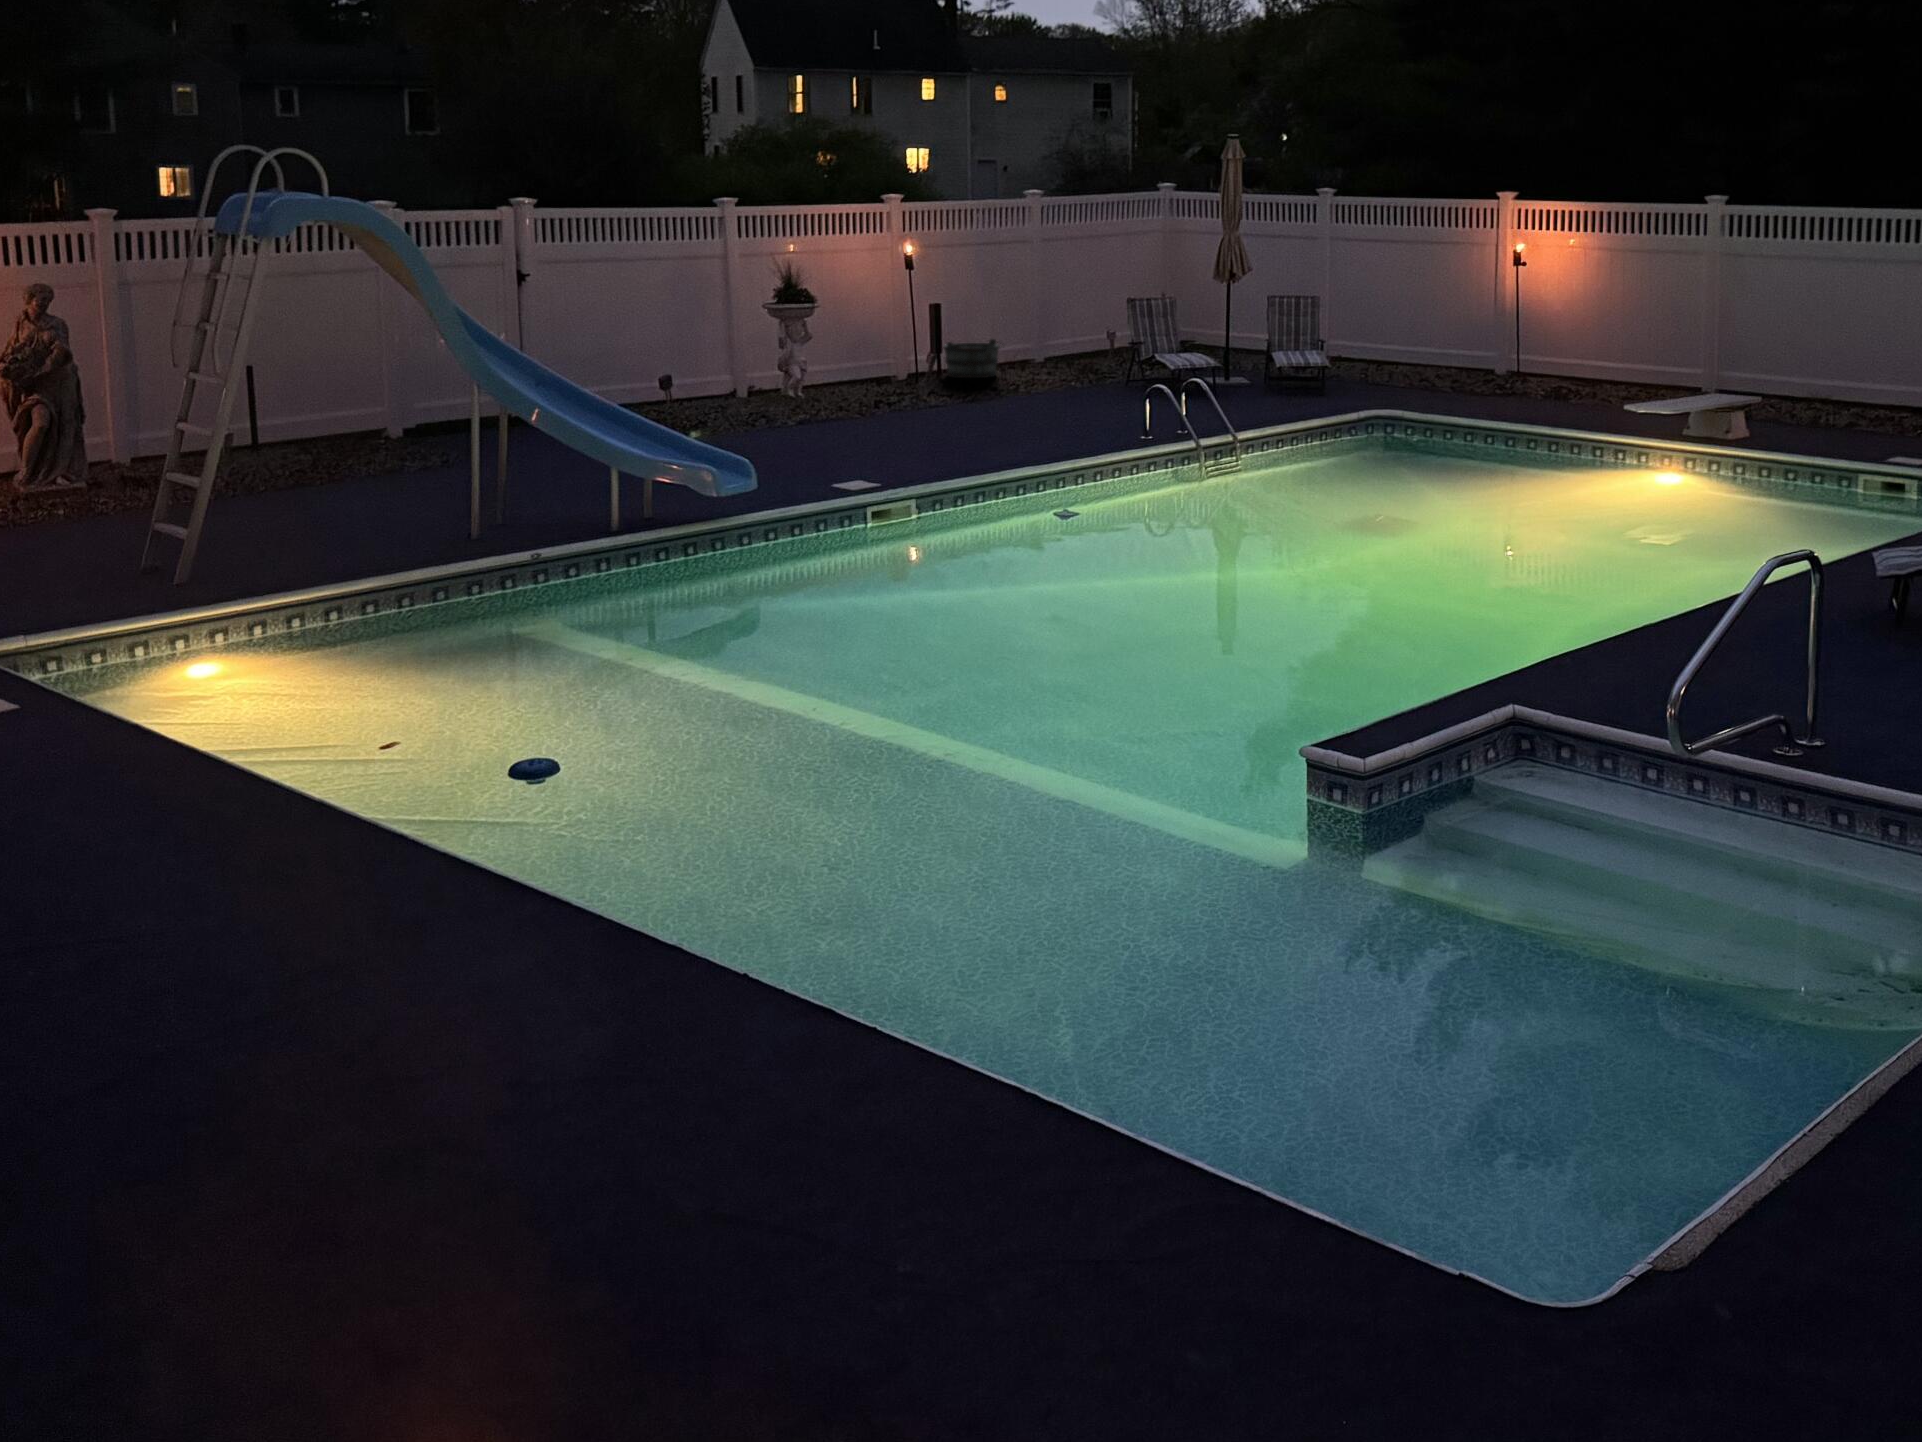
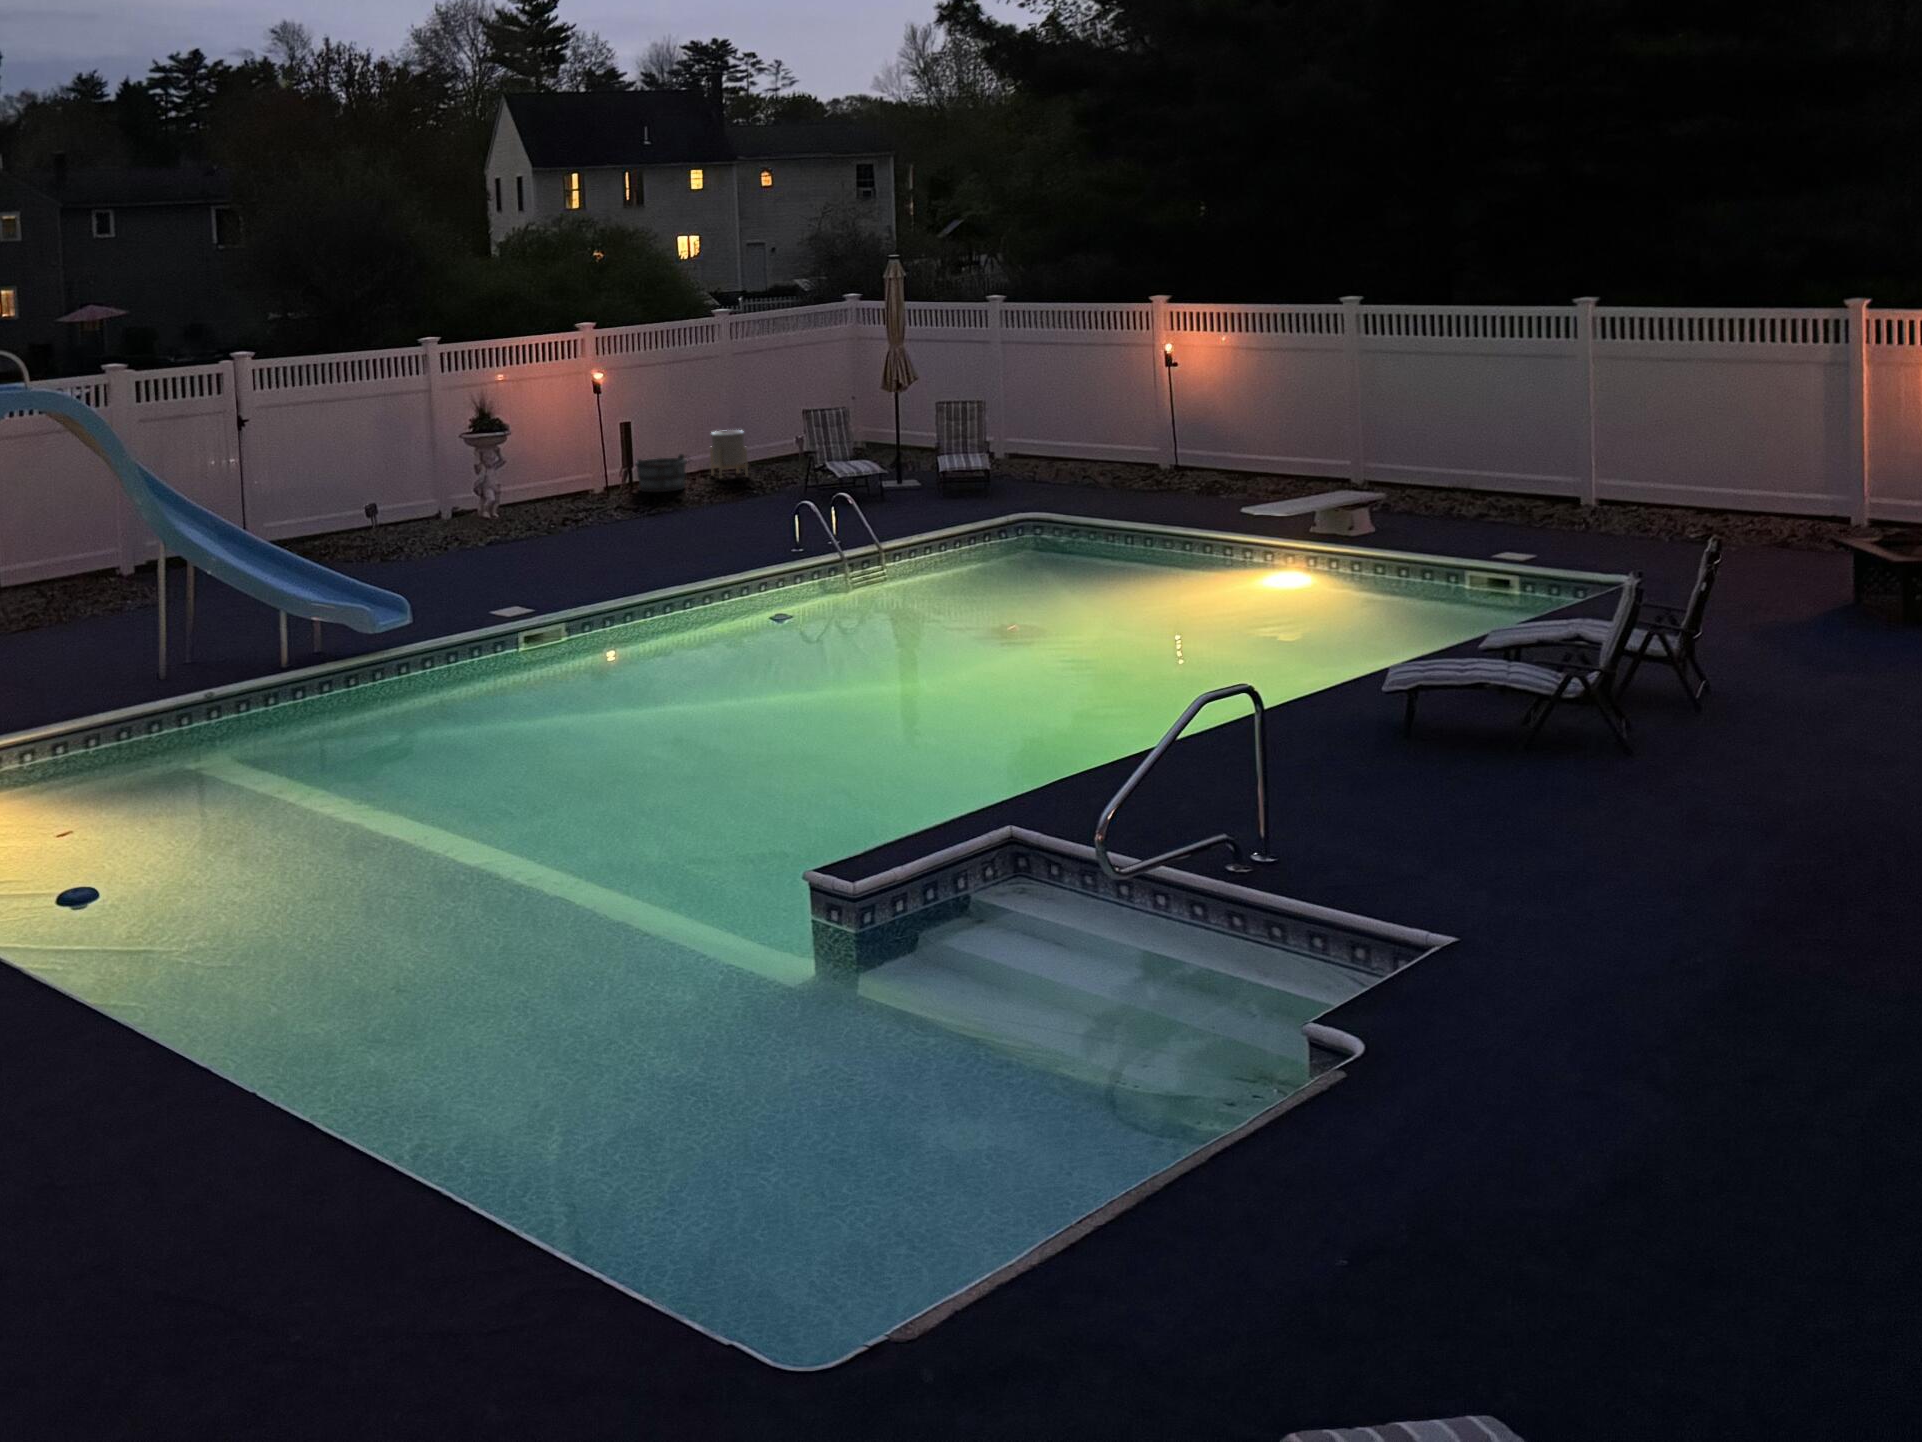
planter: none [1020,317,1061,368] -> present [710,430,748,478]

